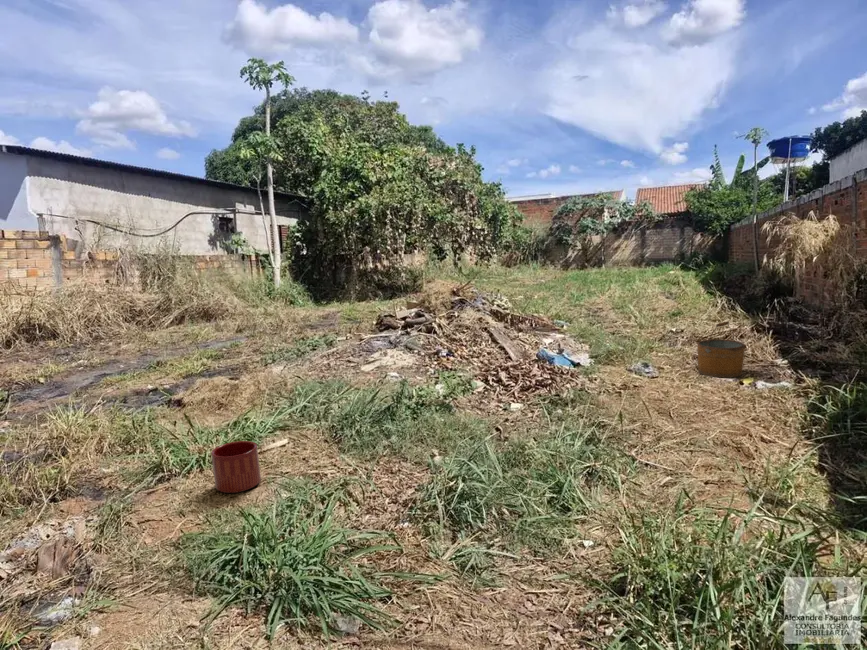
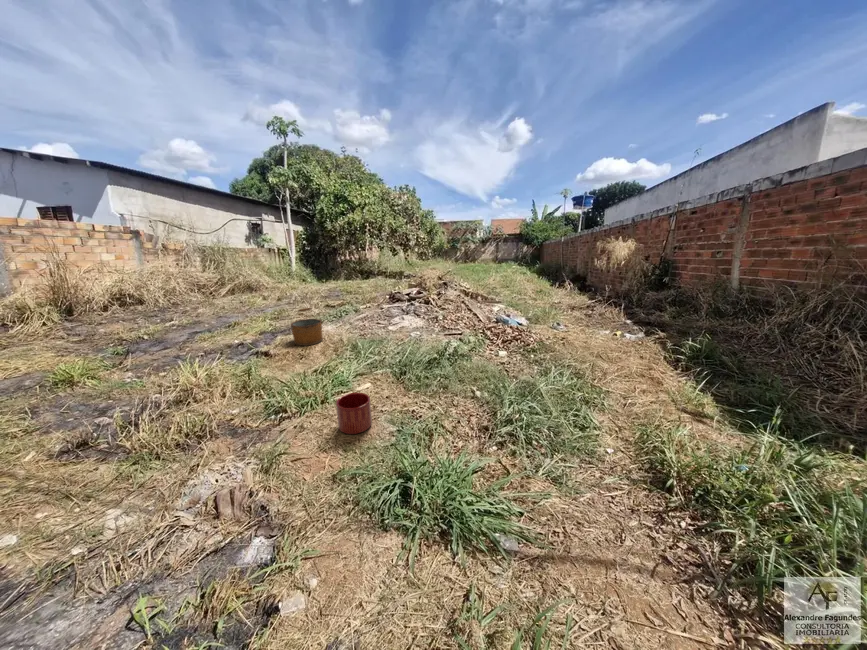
bucket: present [697,322,745,378] -> present [291,308,322,346]

